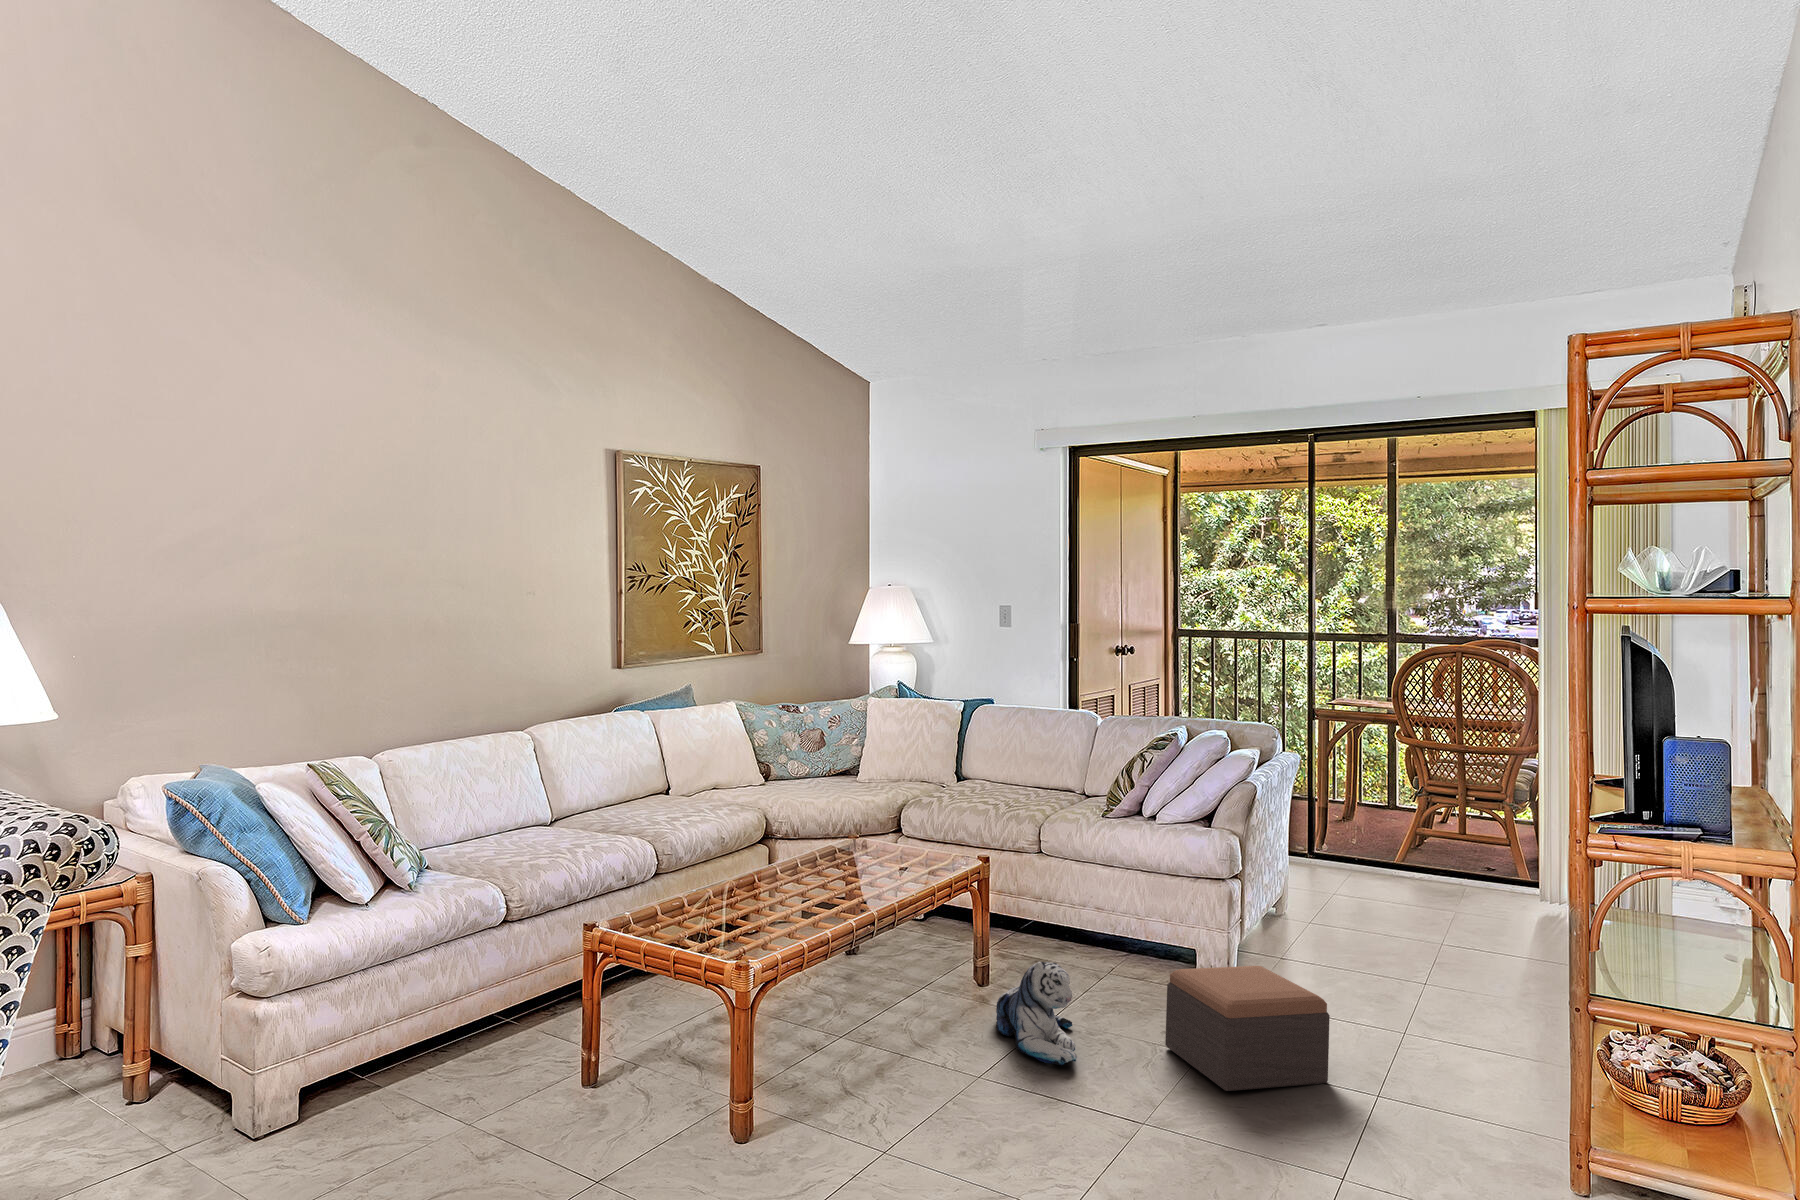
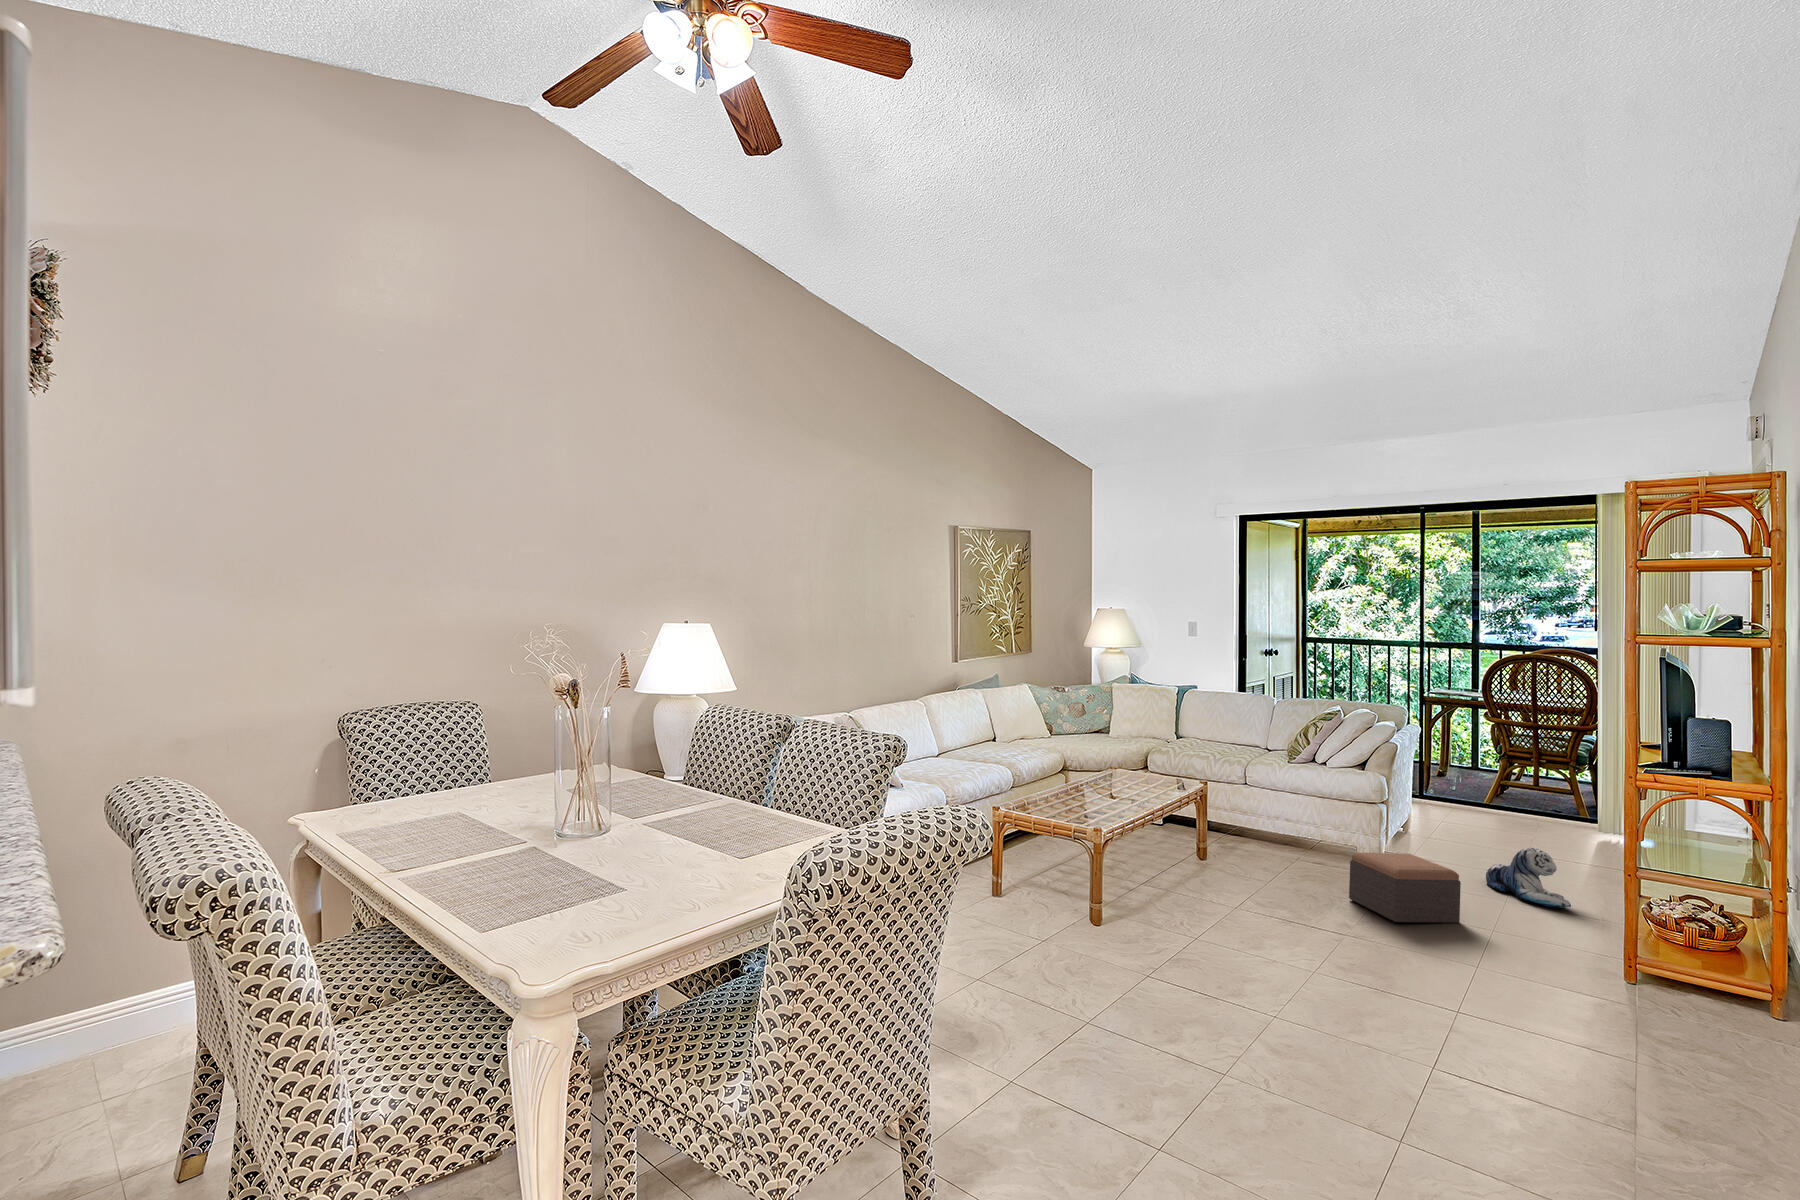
plush toy: present [996,962,1077,1065] -> present [1486,848,1571,908]

